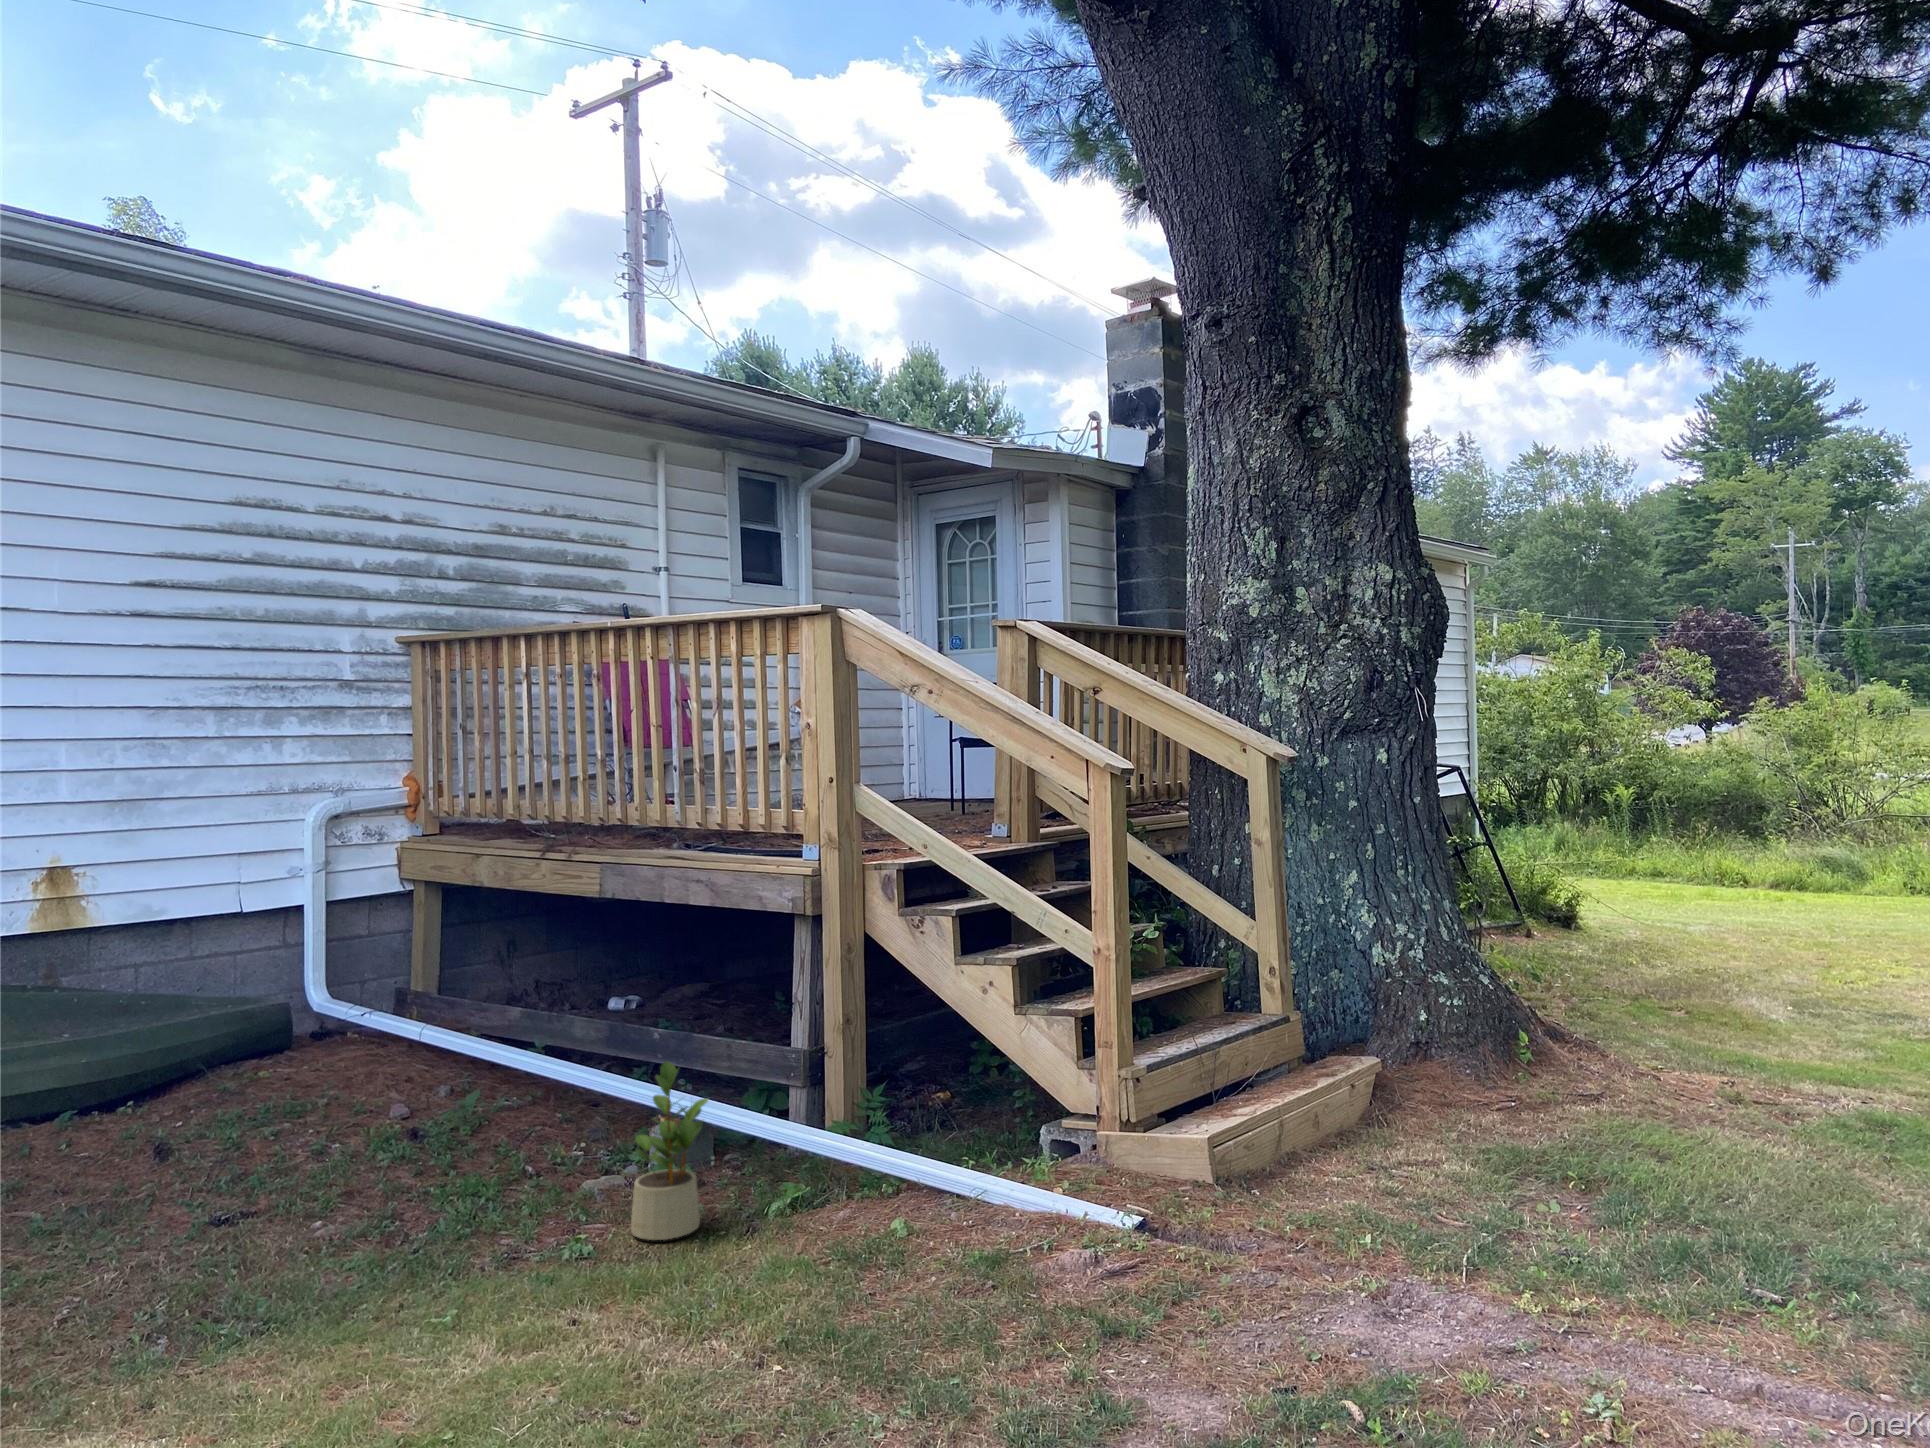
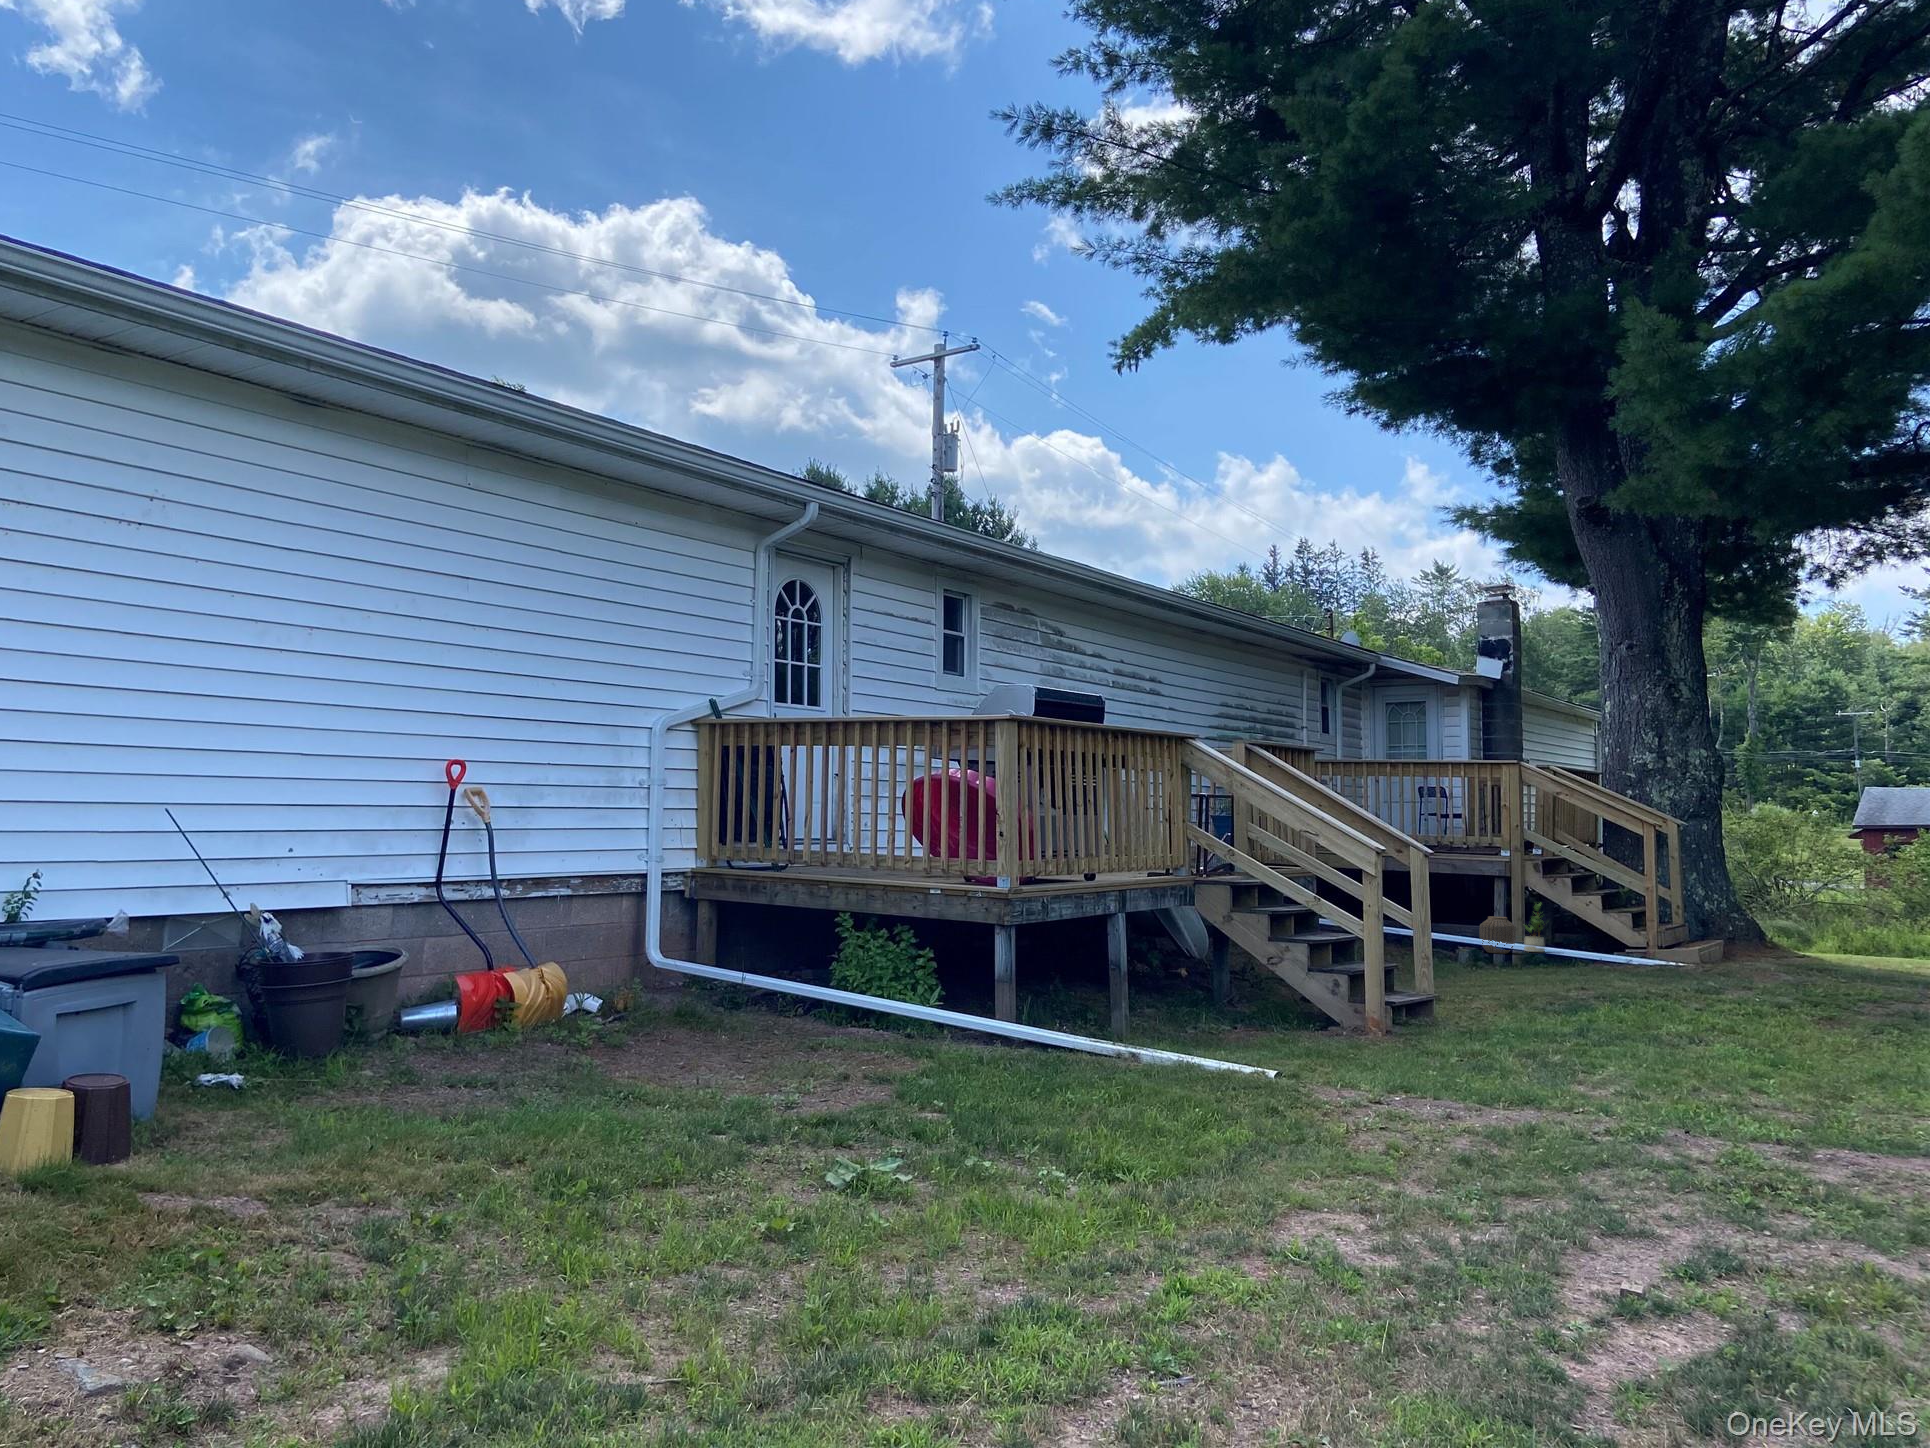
woven basket: none [365,1138,499,1289] -> present [1479,916,1516,953]

